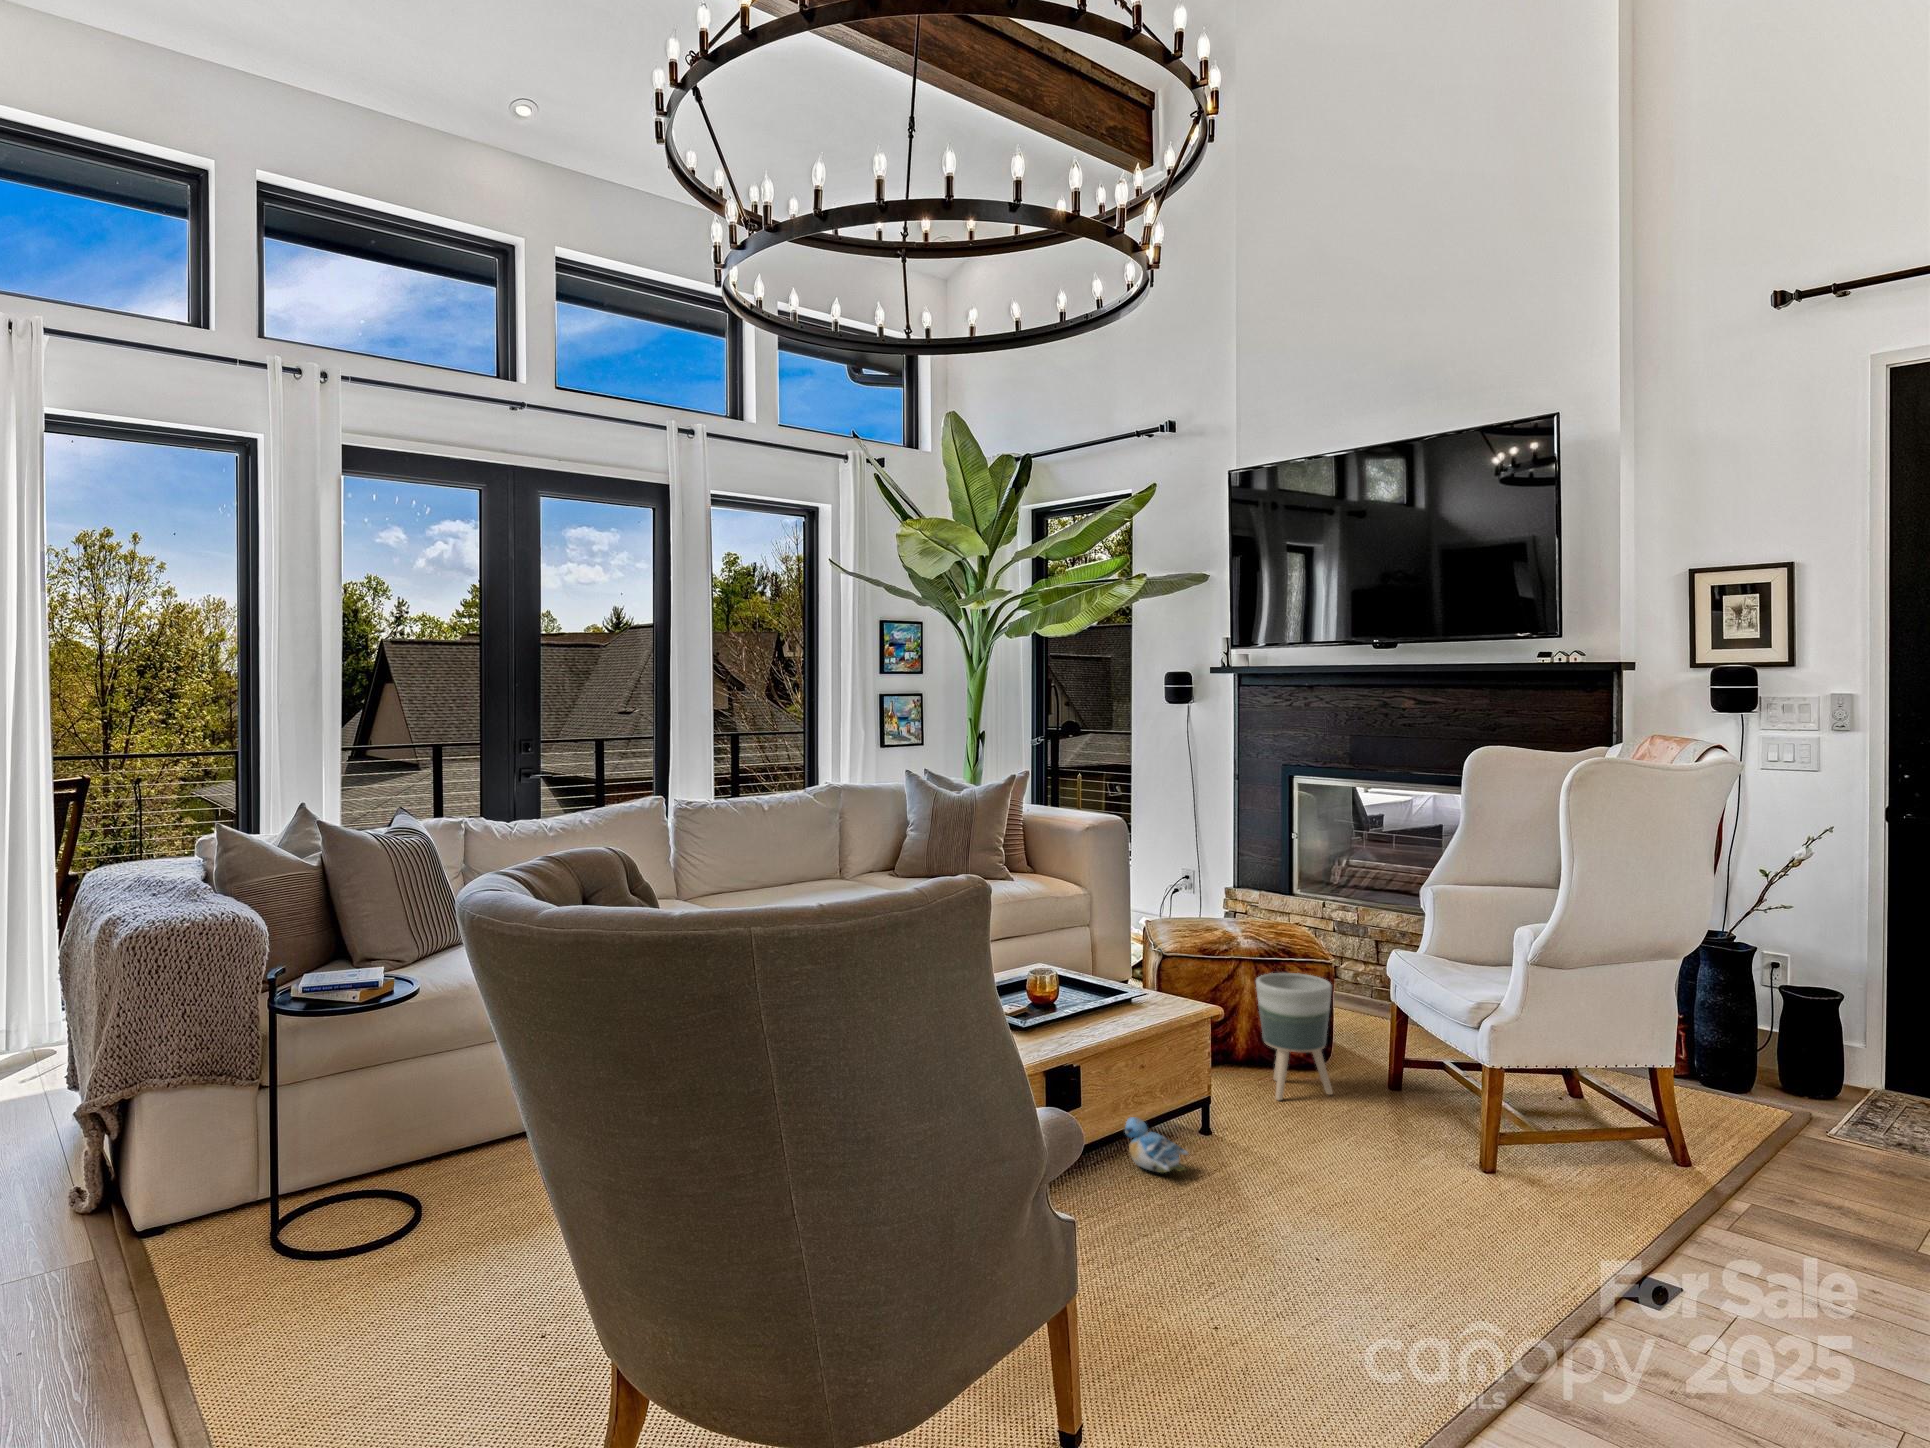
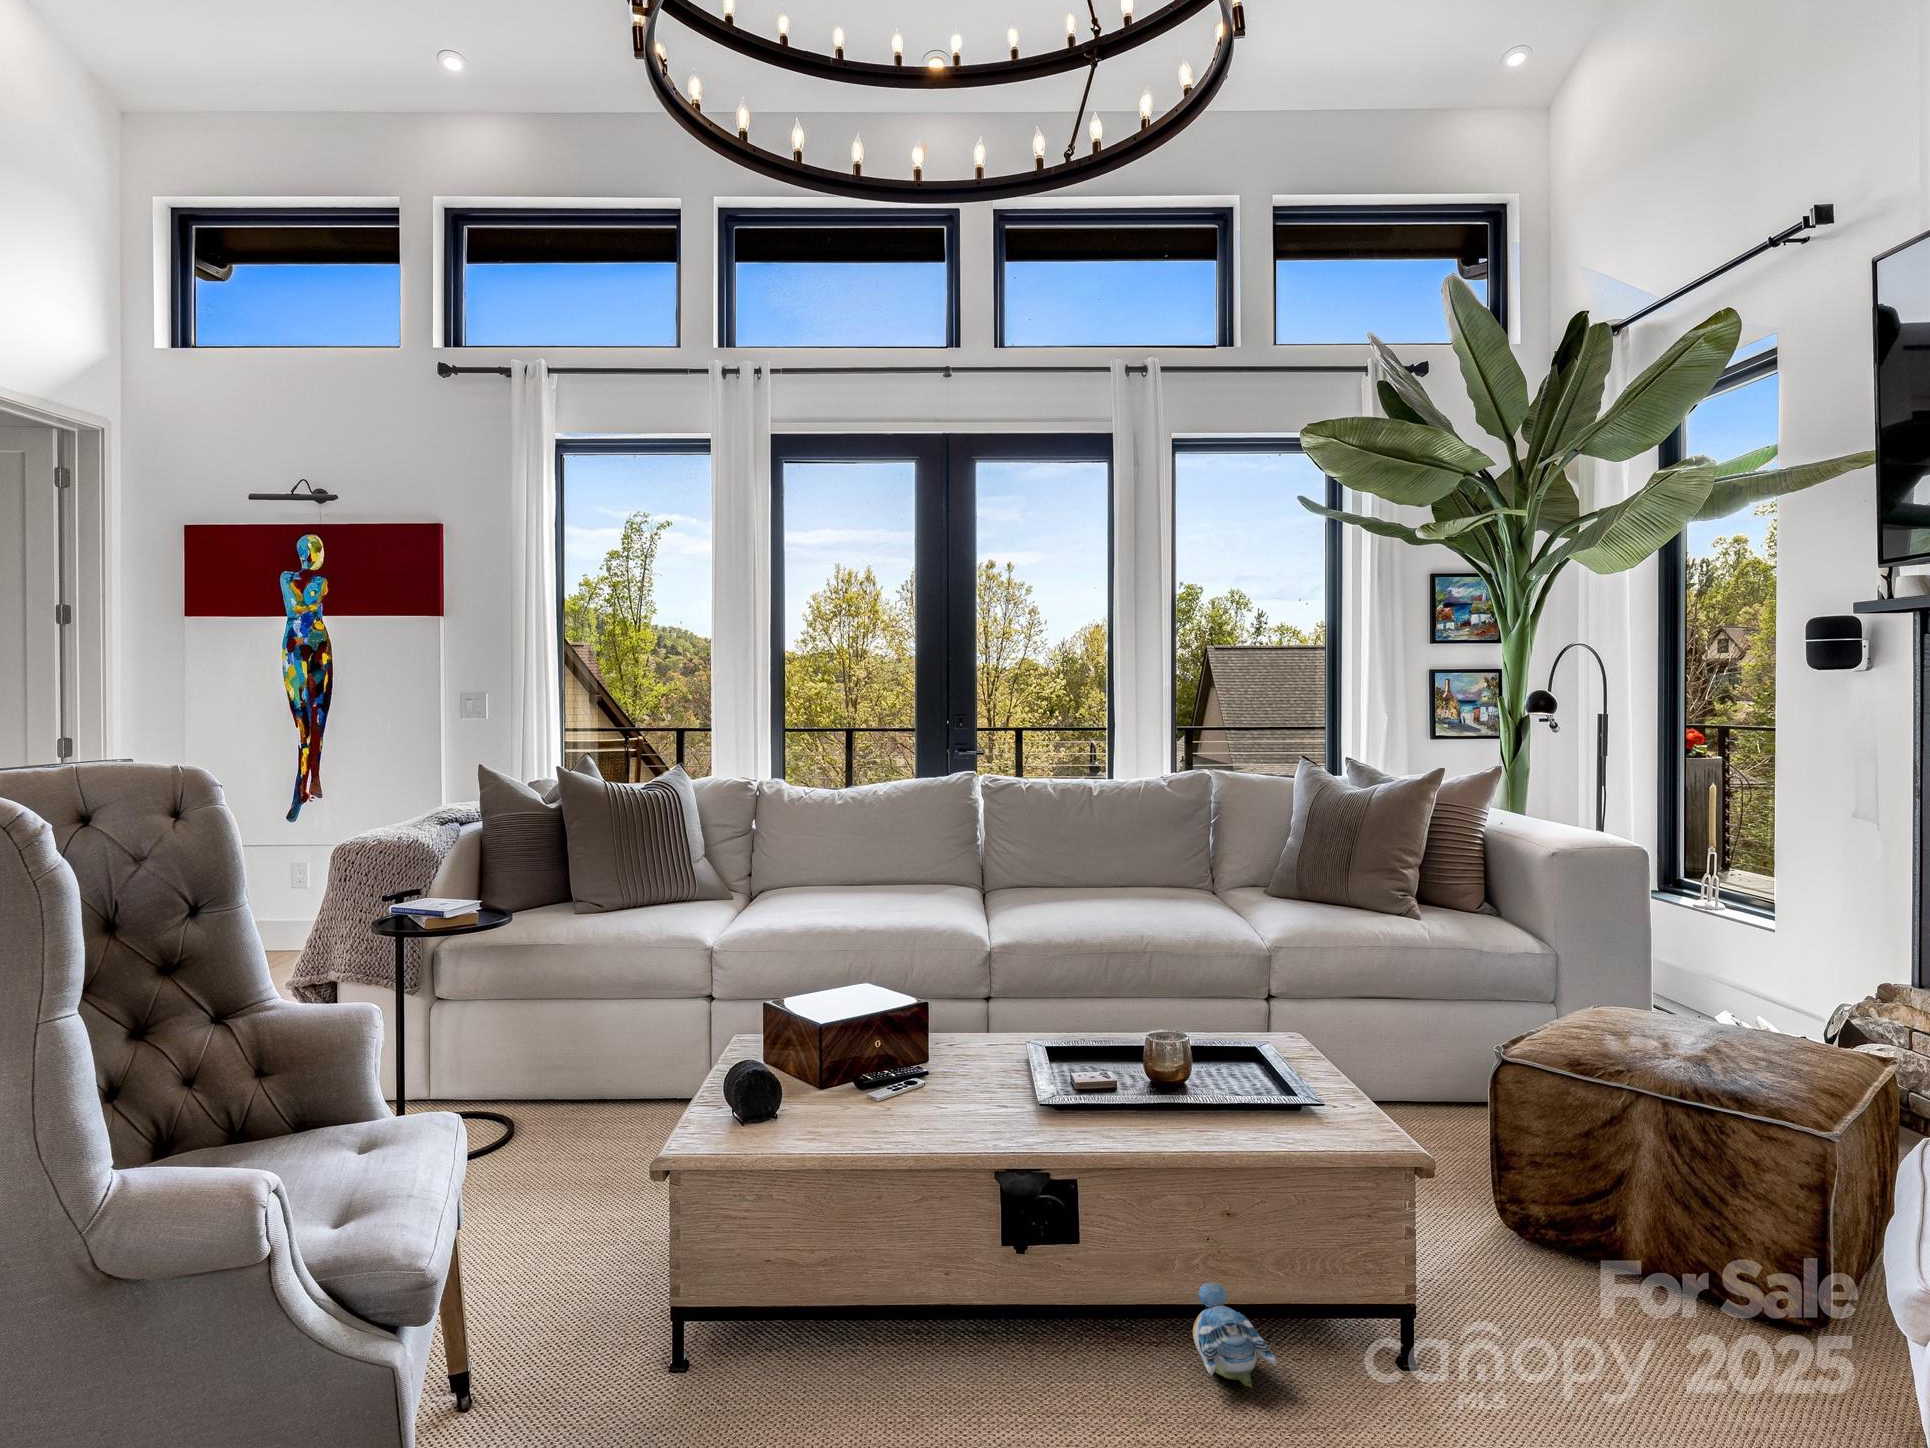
planter: present [1256,973,1333,1100] -> none [1609,1125,1768,1382]

